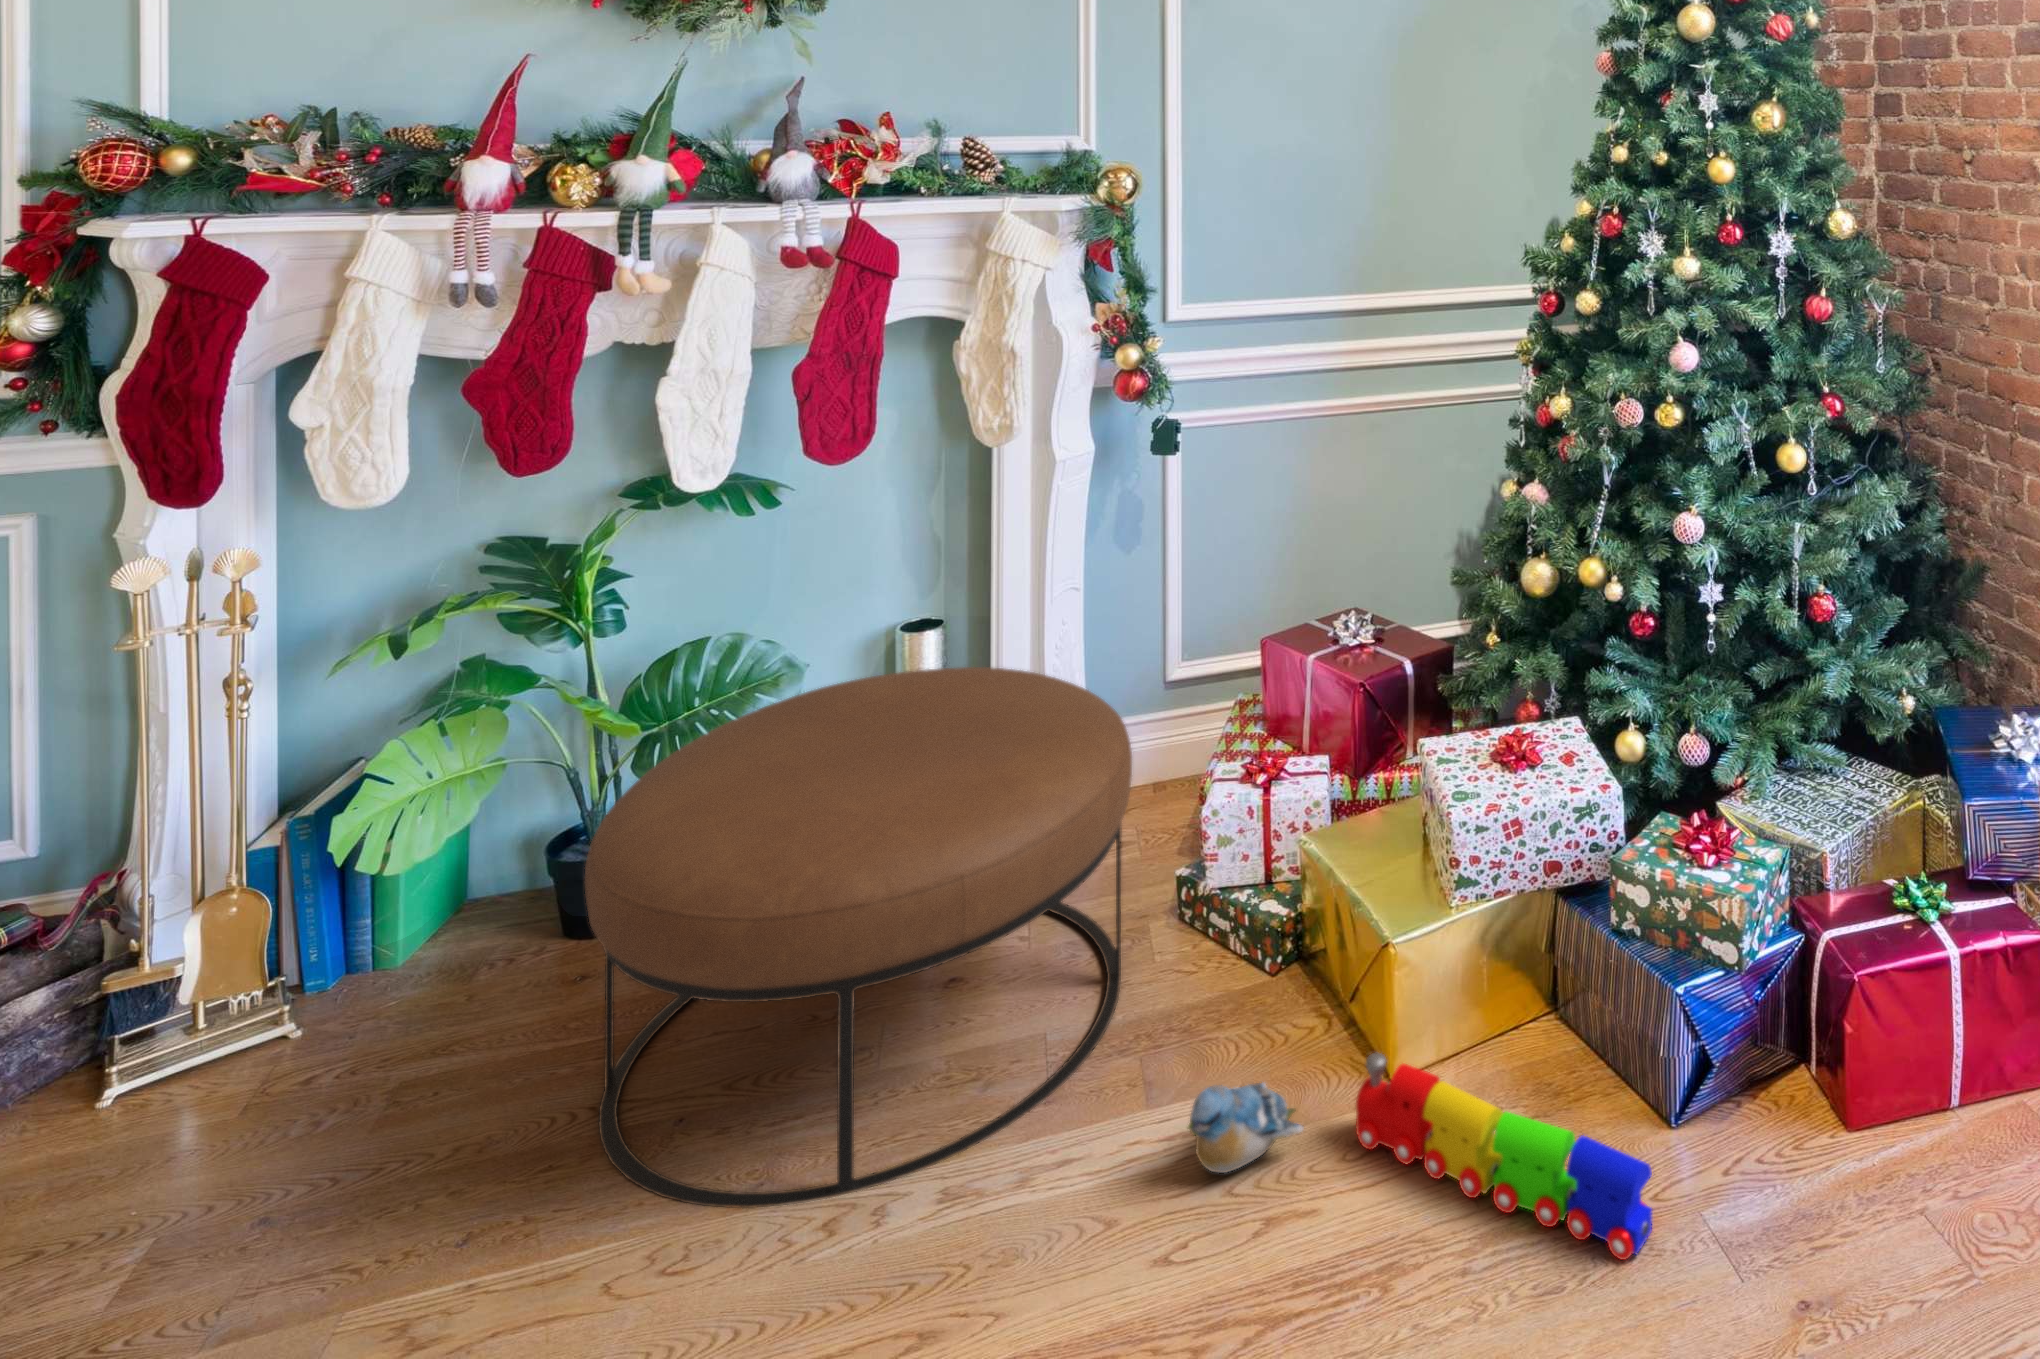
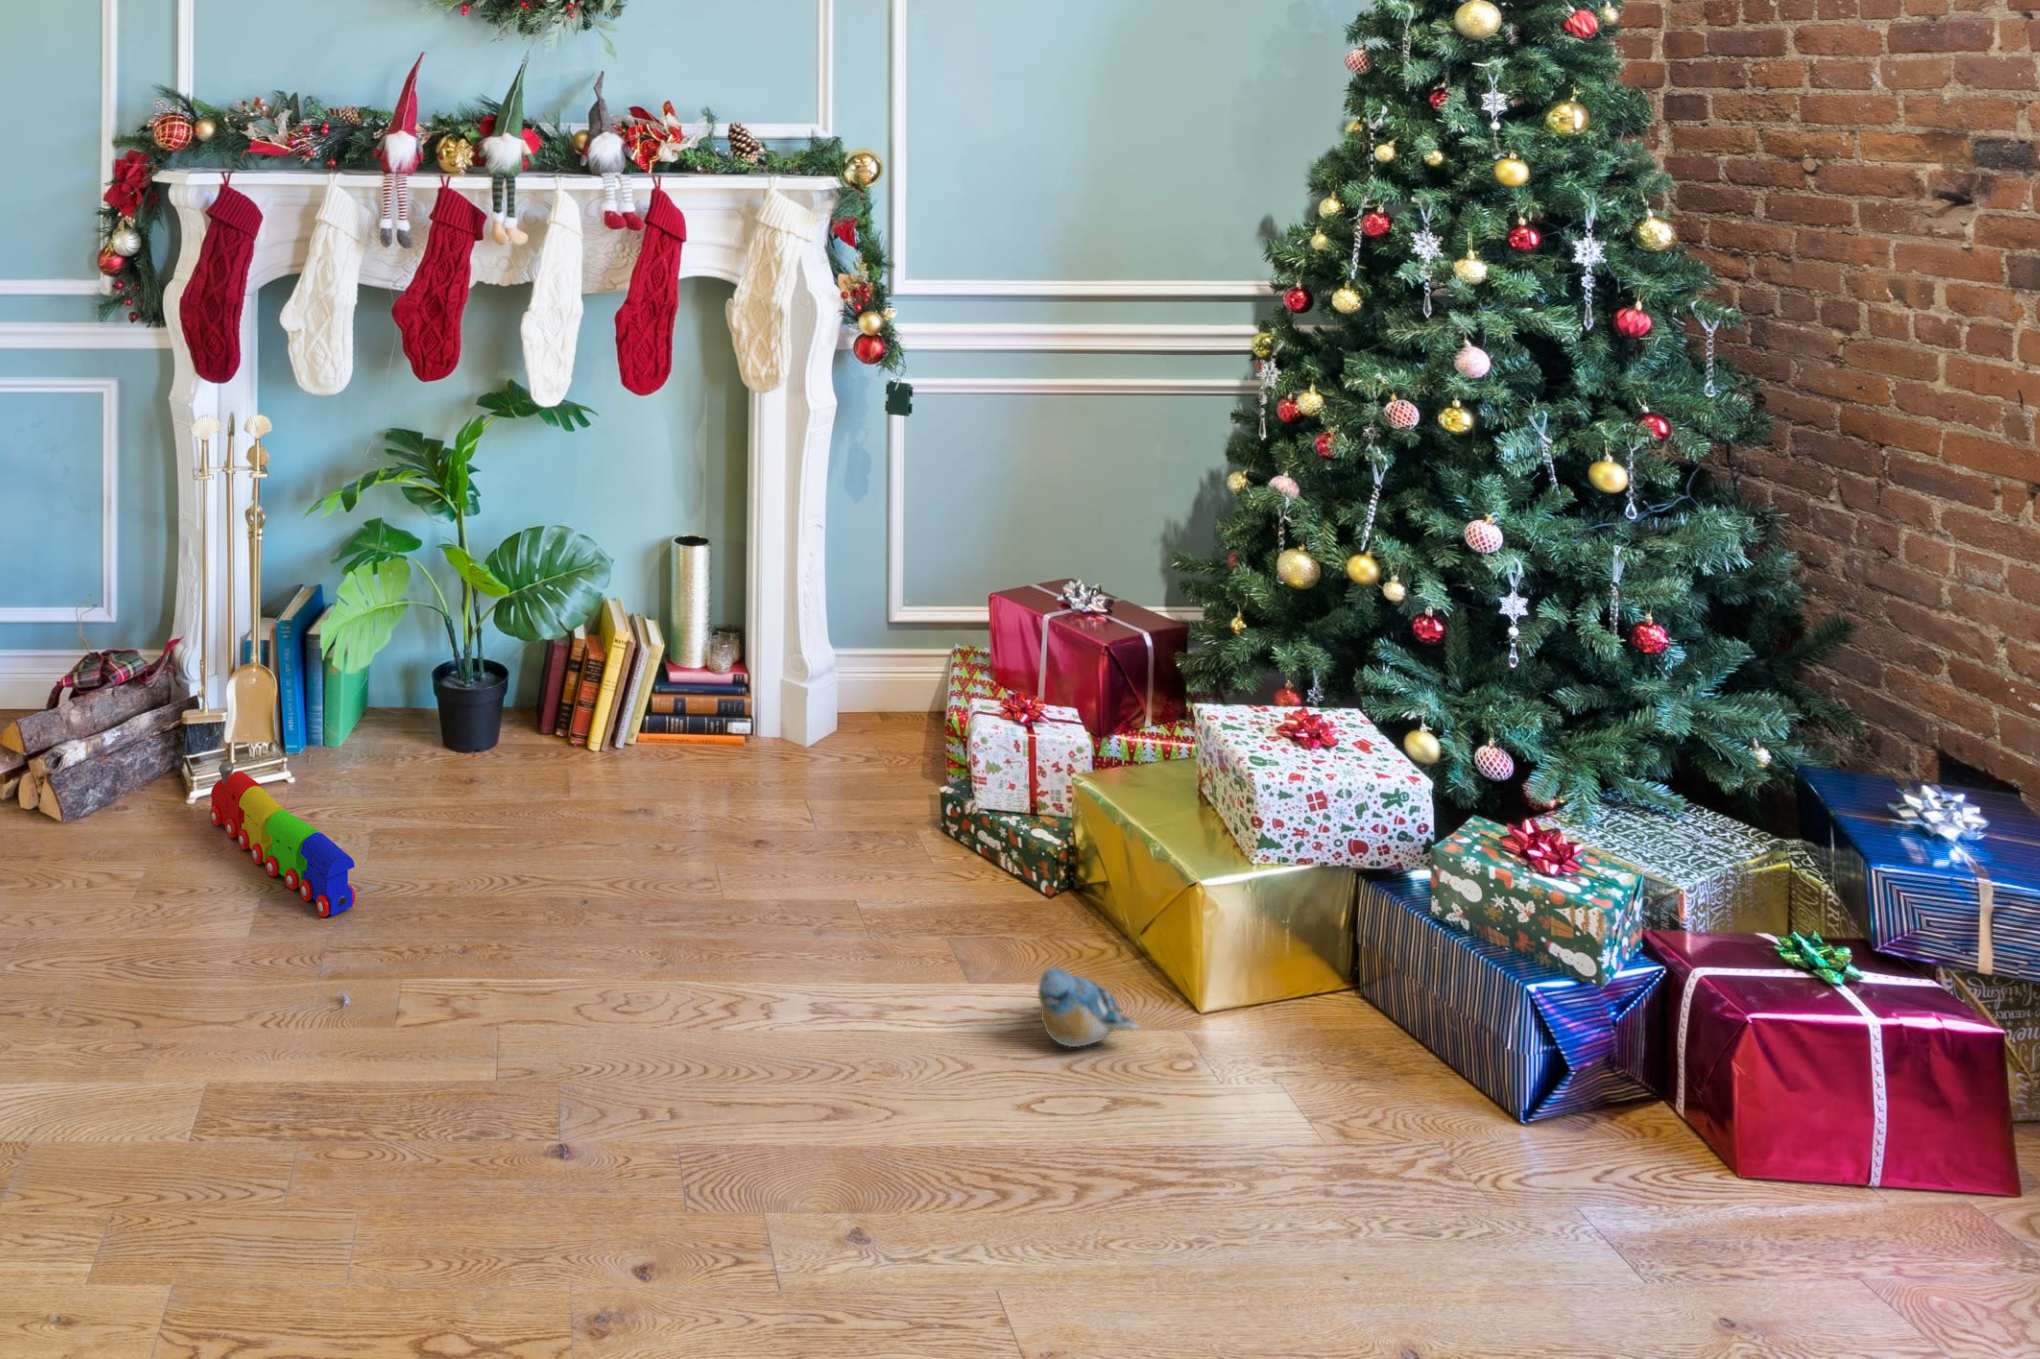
ottoman: present [585,667,1132,1208] -> none [521,575,926,986]
toy train: present [1356,1053,1652,1260] -> present [210,762,355,917]

